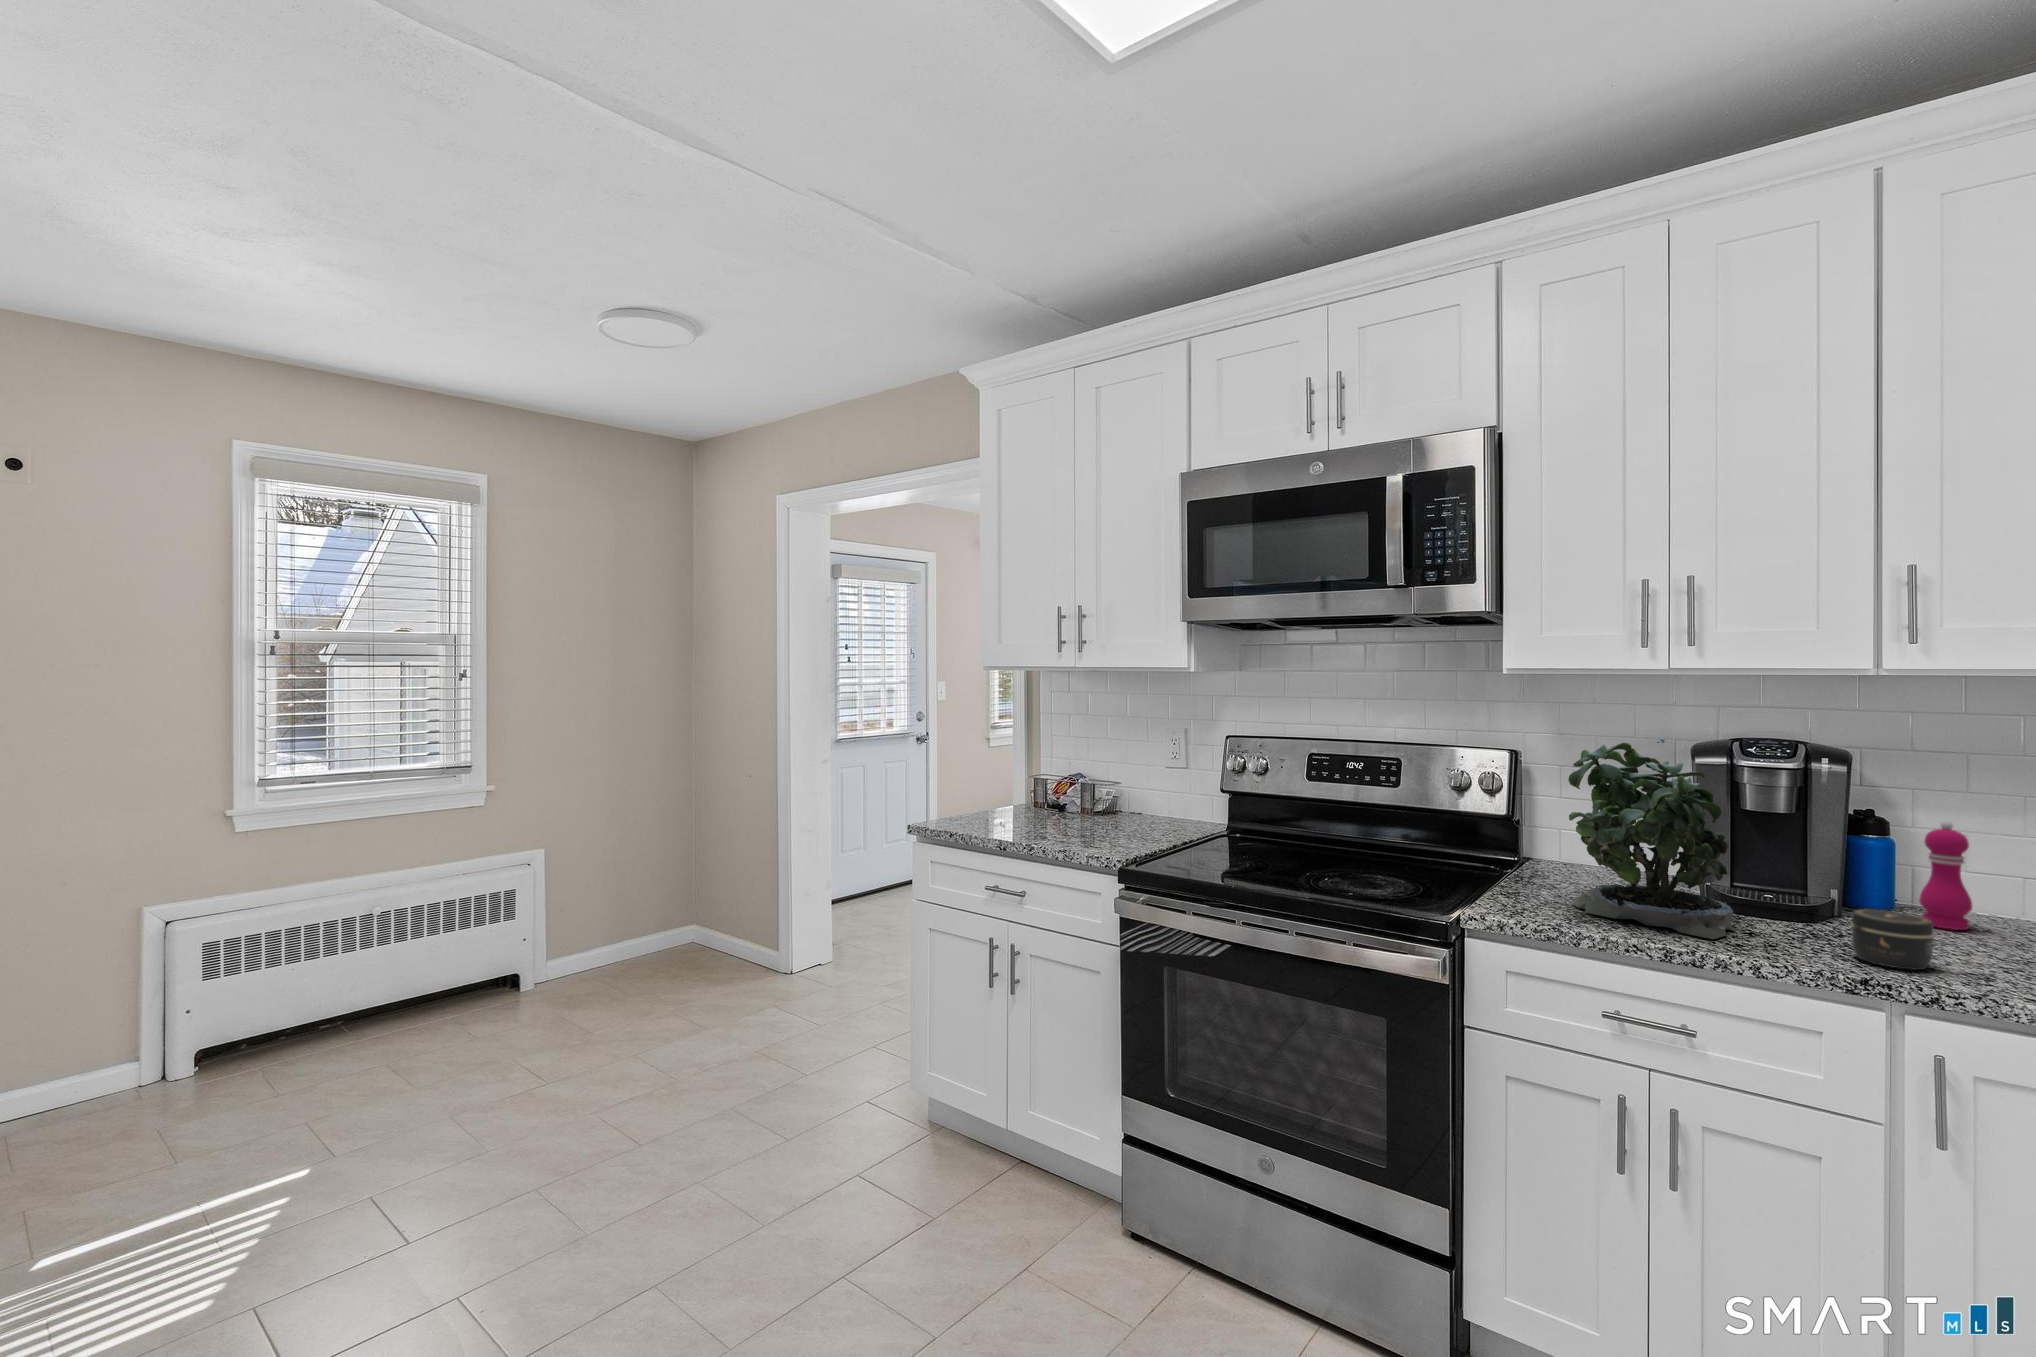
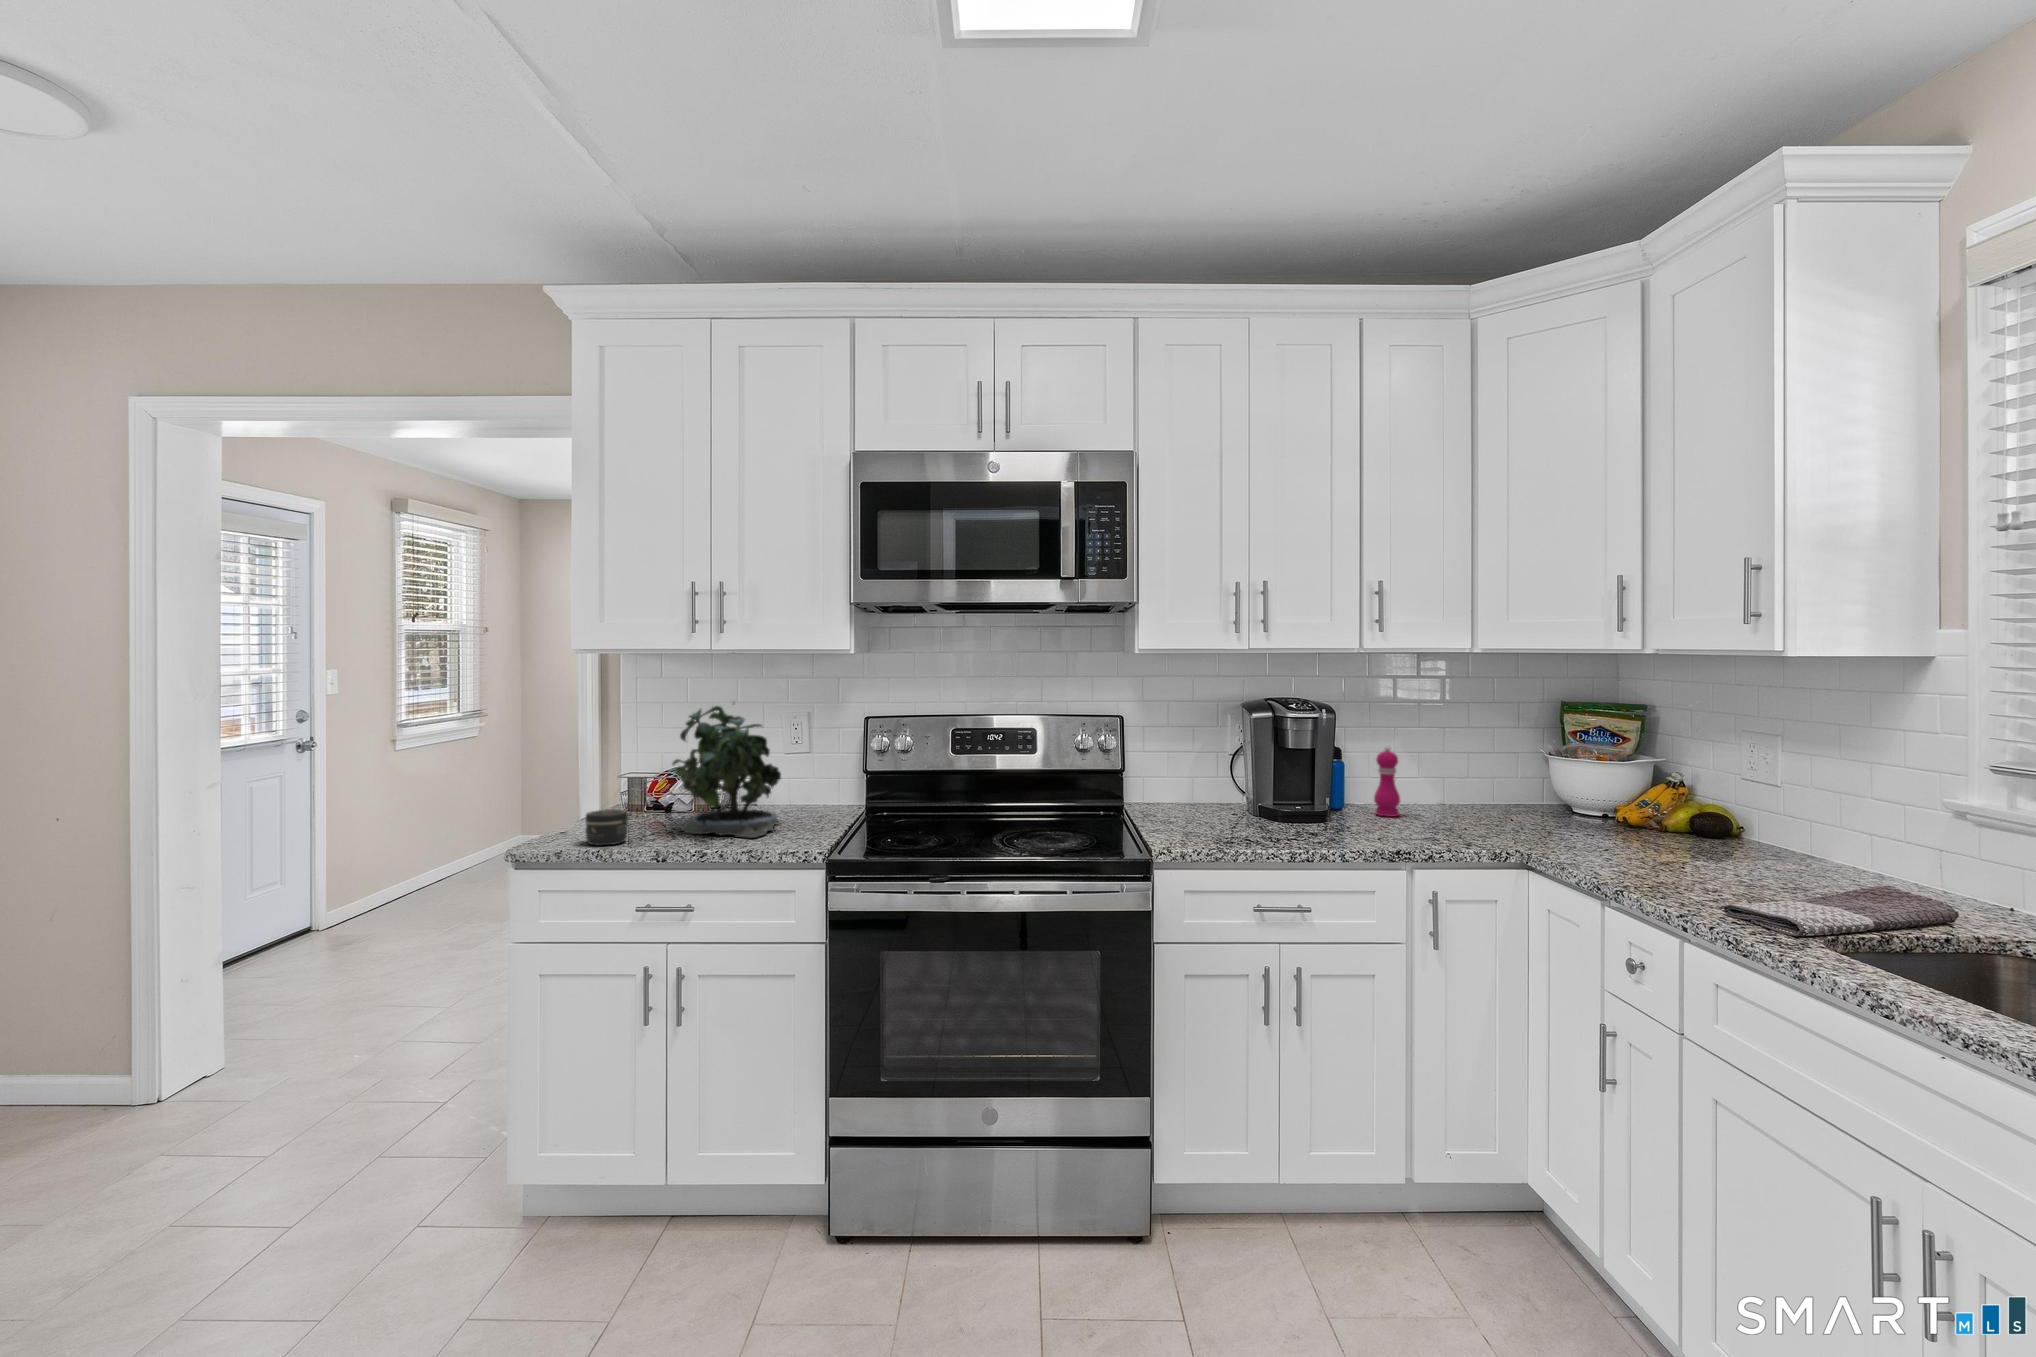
potted plant: present [1568,738,1738,939] -> present [673,701,781,838]
jar: present [1851,909,1934,970] -> present [585,809,628,845]

